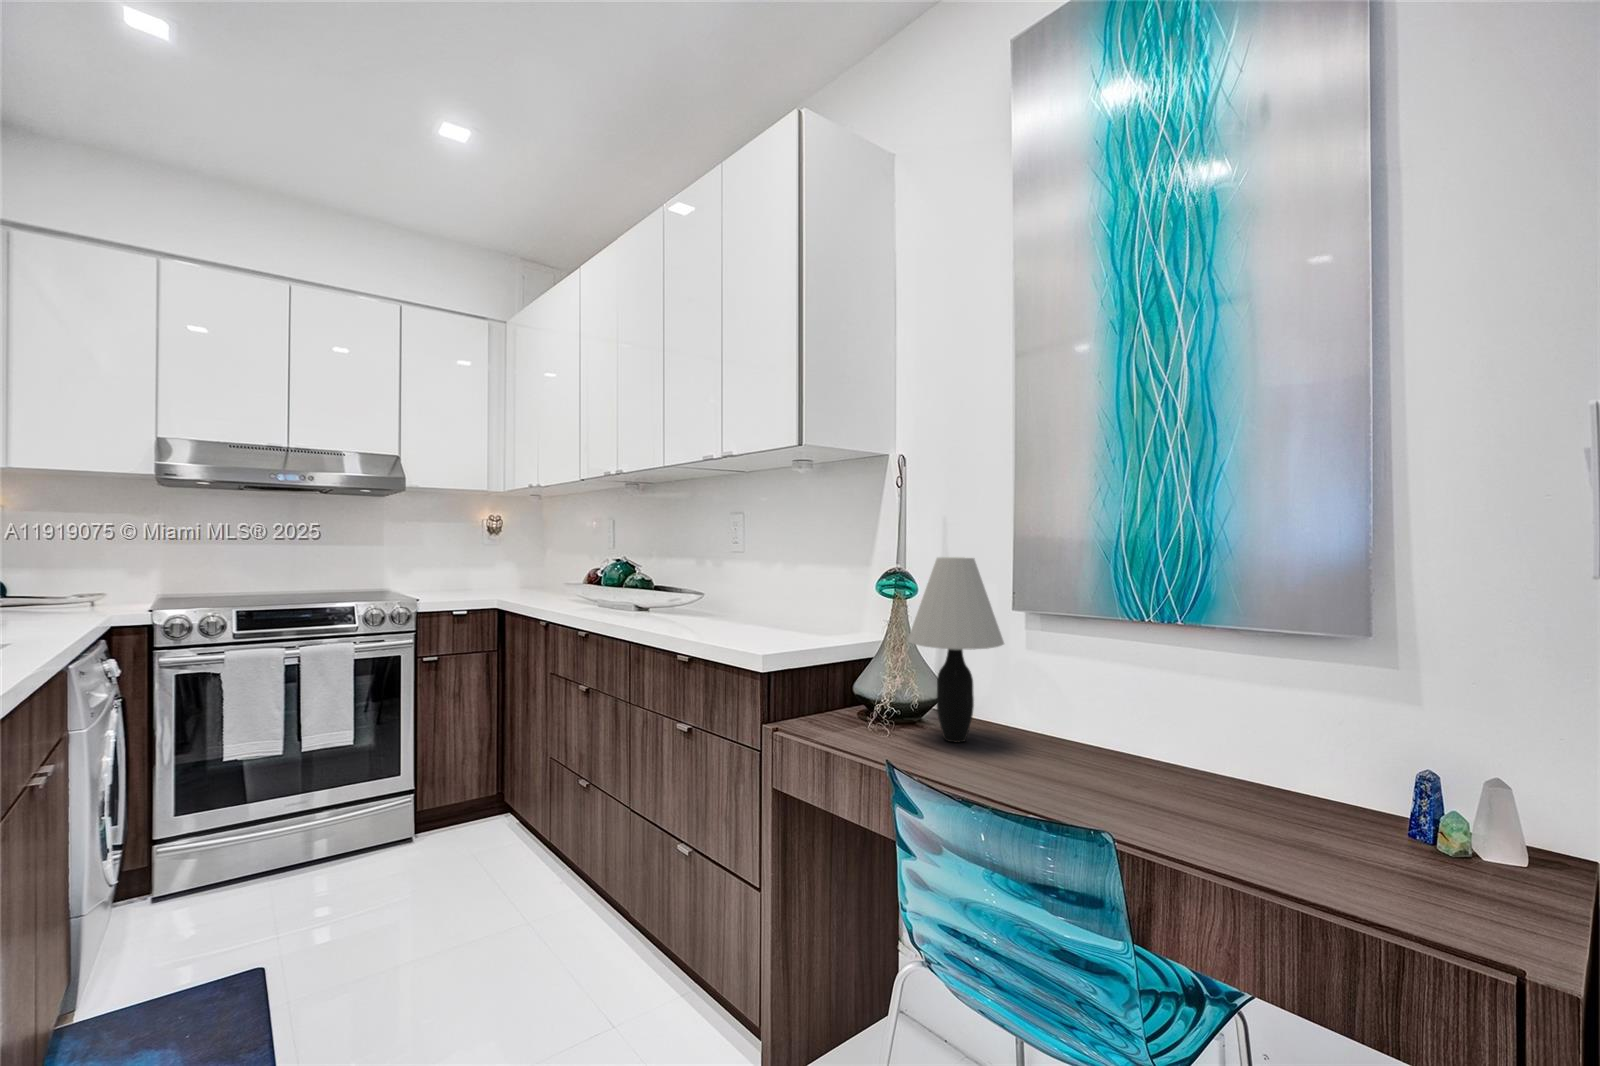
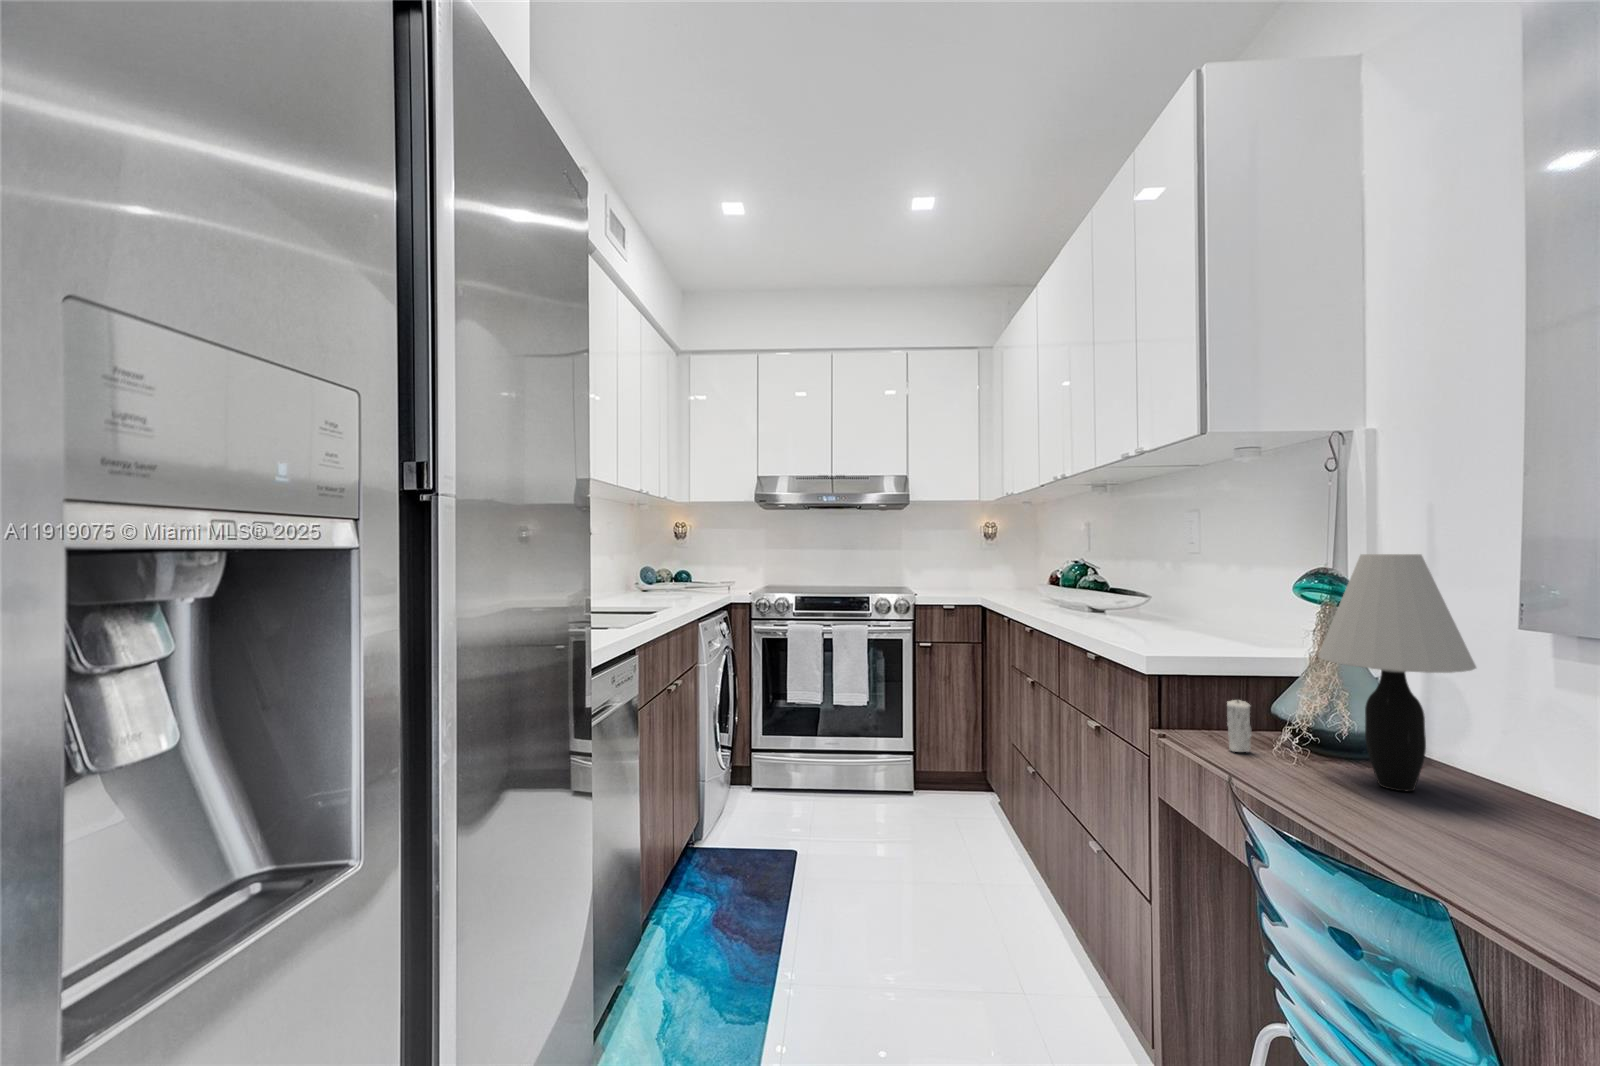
candle: none [834,678,852,732] -> present [1227,699,1252,752]

